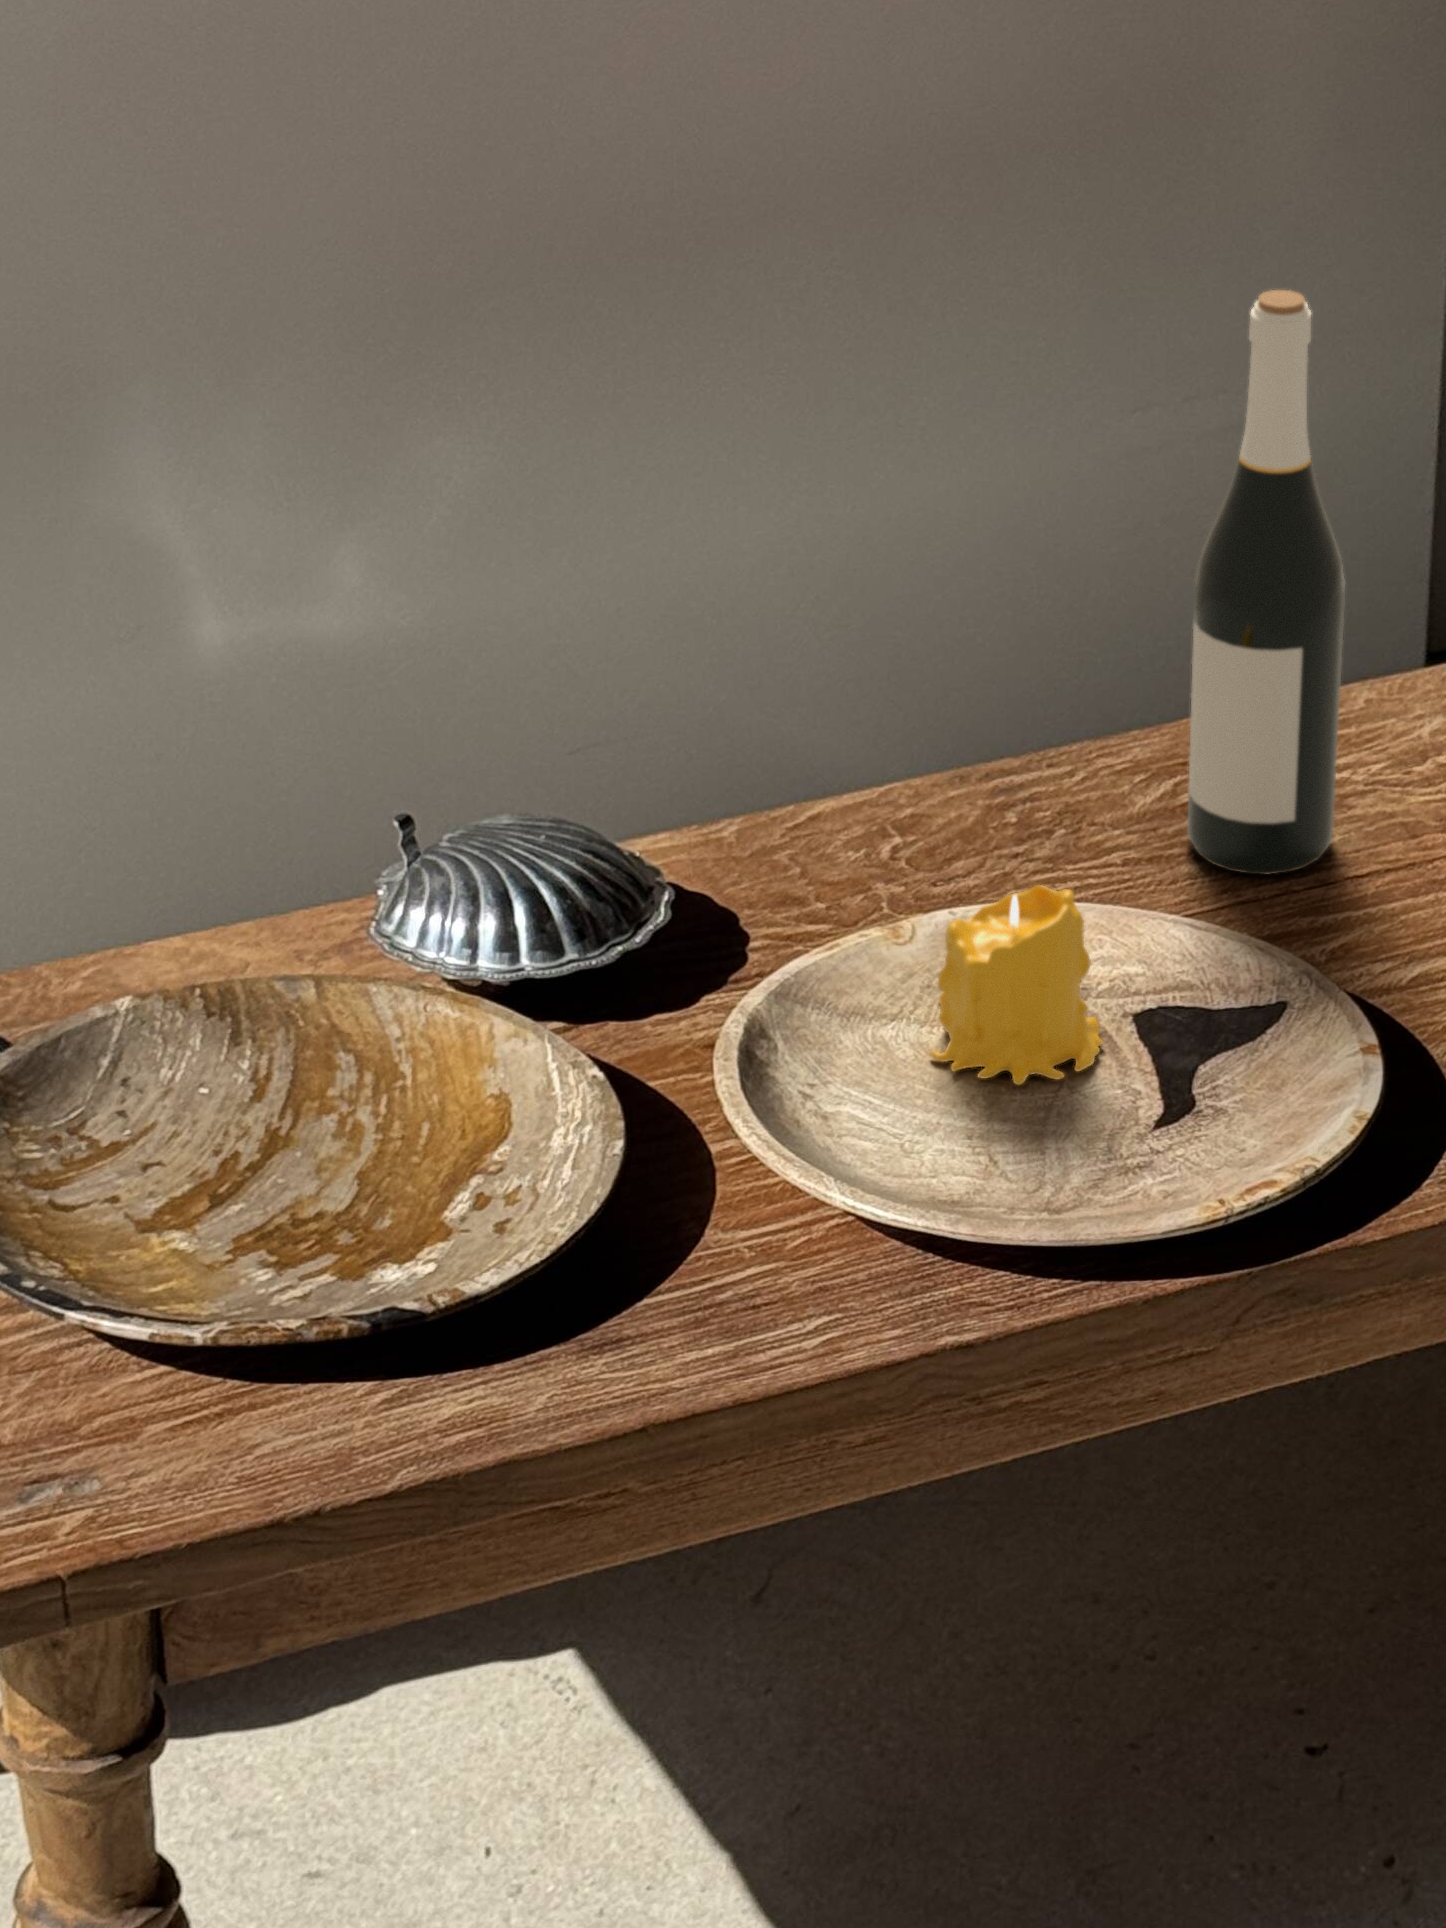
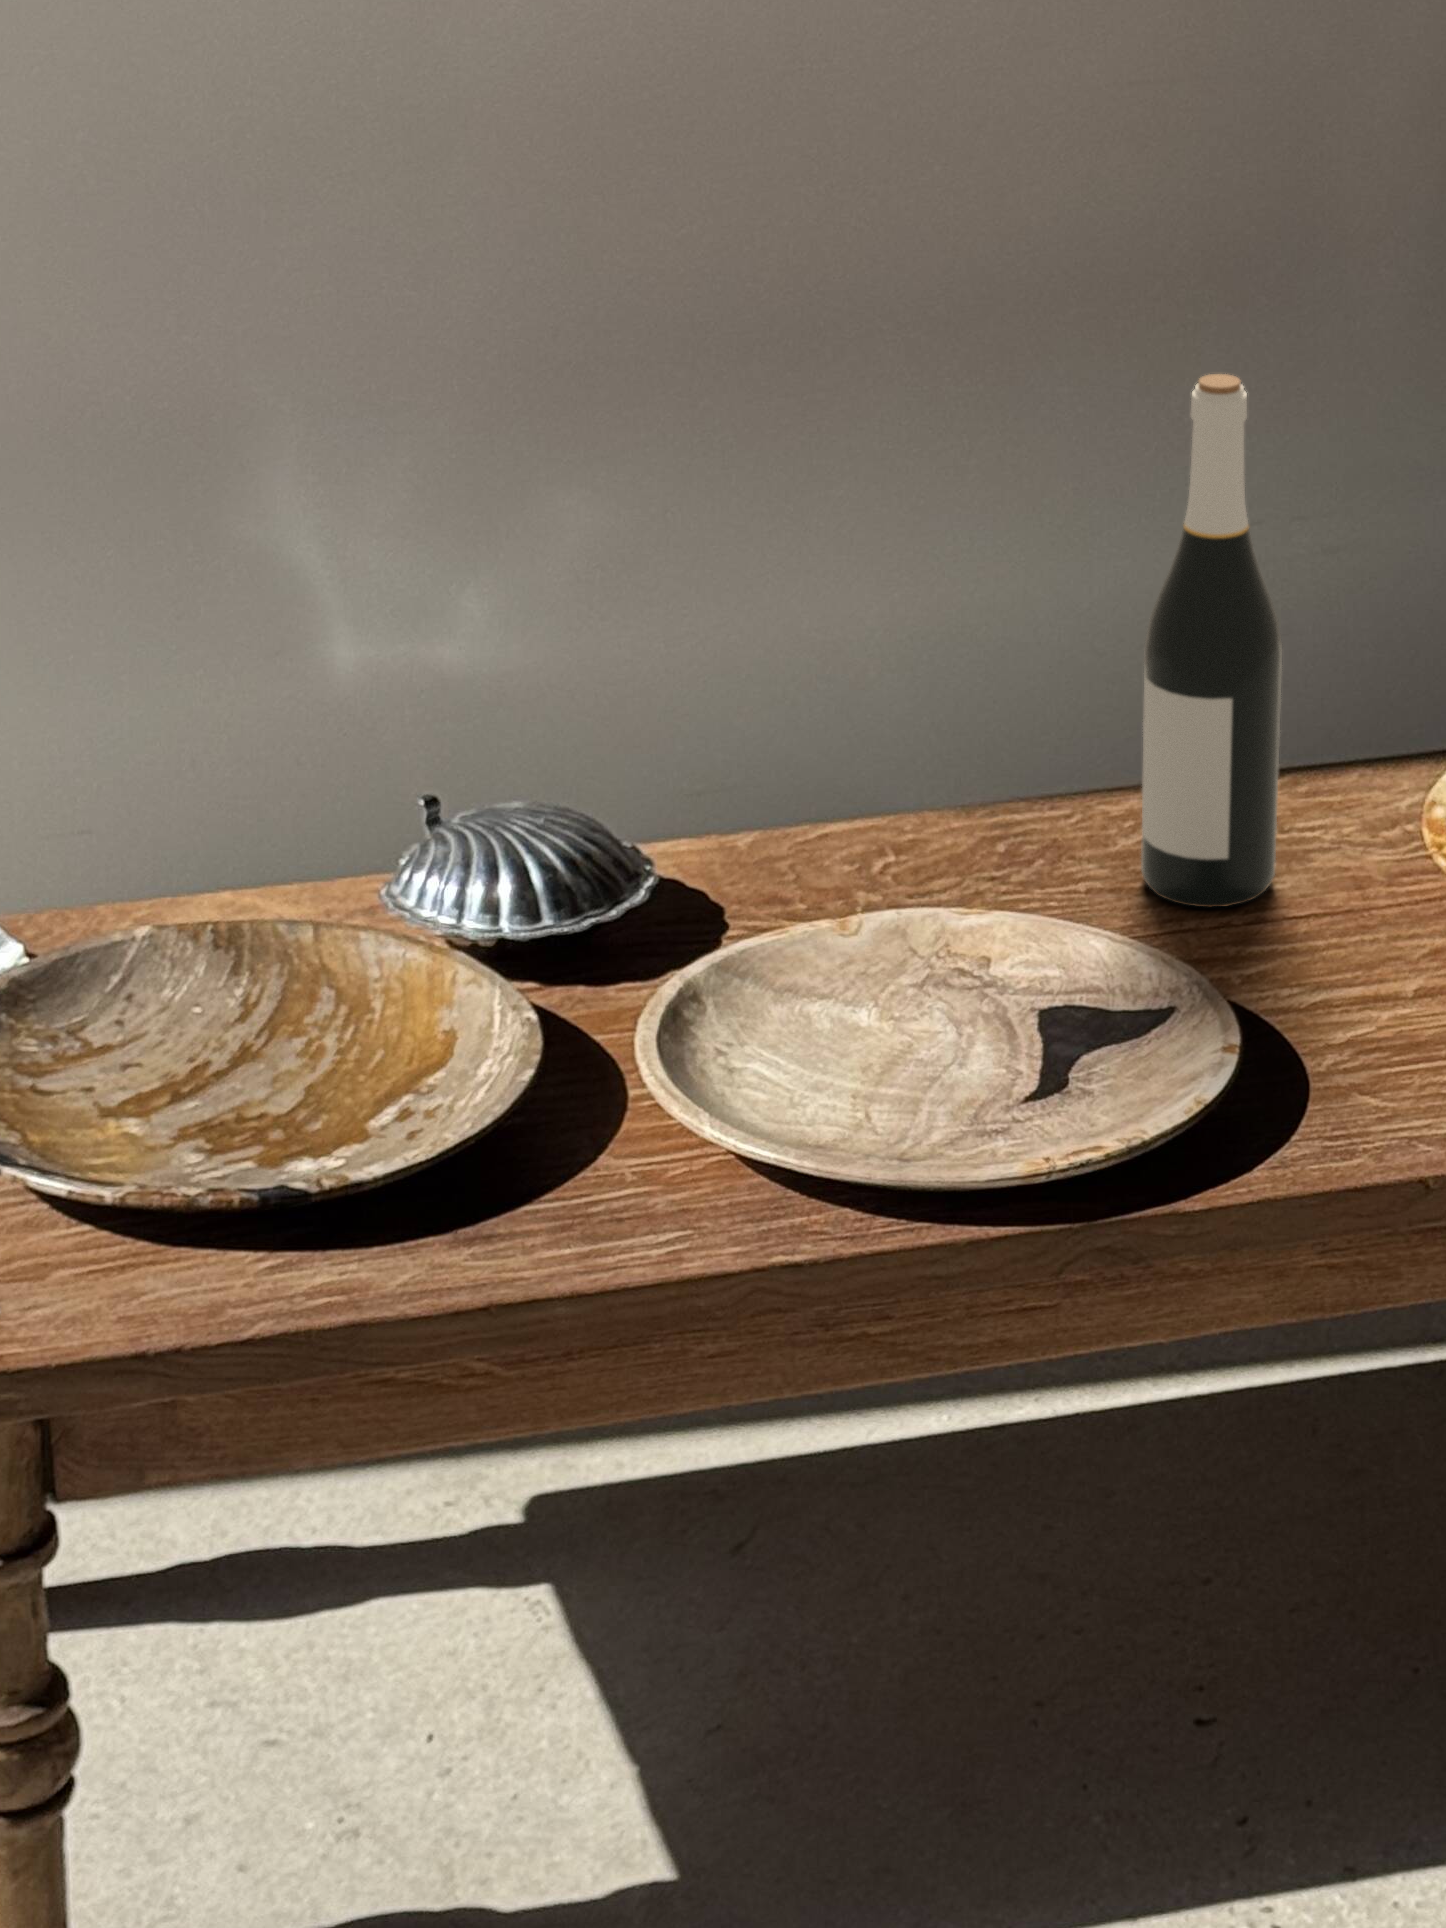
candle: present [930,885,1103,1085] -> none [844,883,1004,1061]

